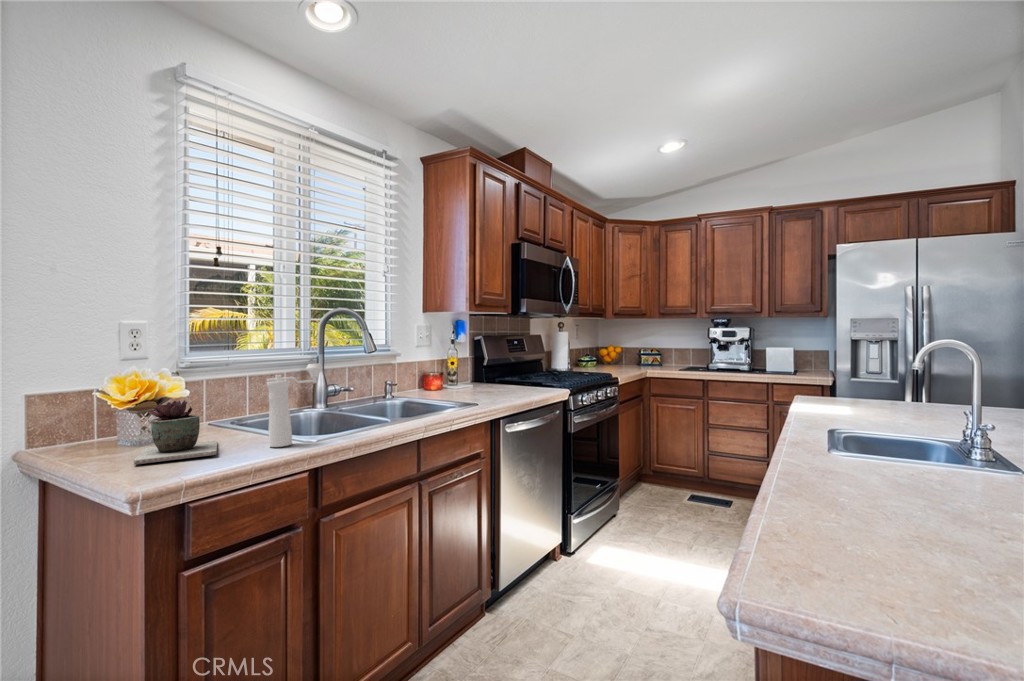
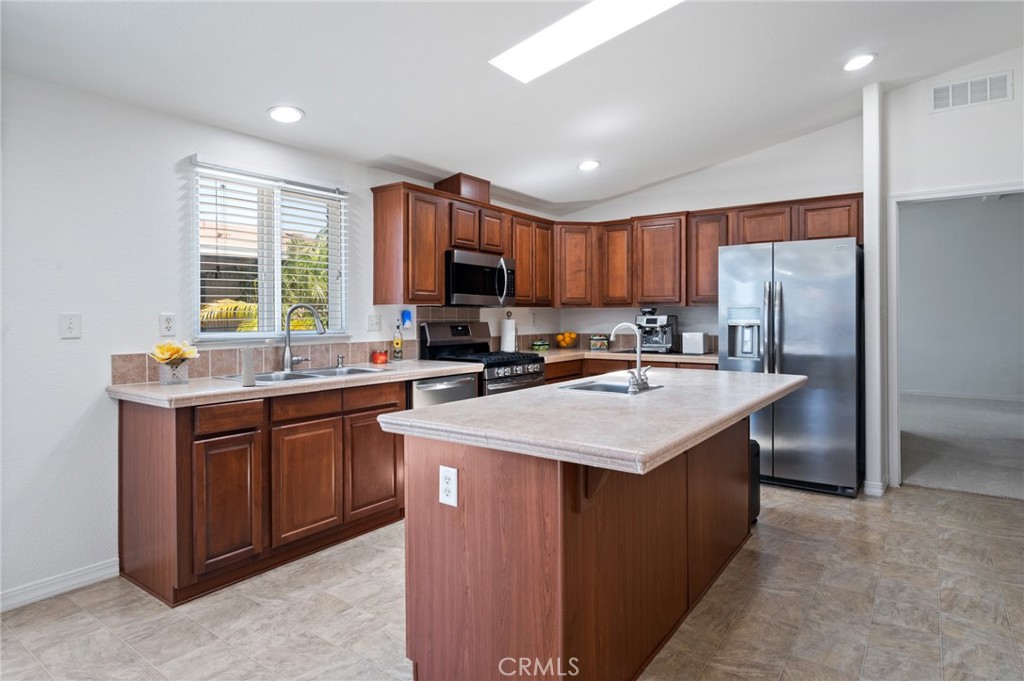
succulent plant: present [134,400,217,465] -> none [168,358,215,391]

